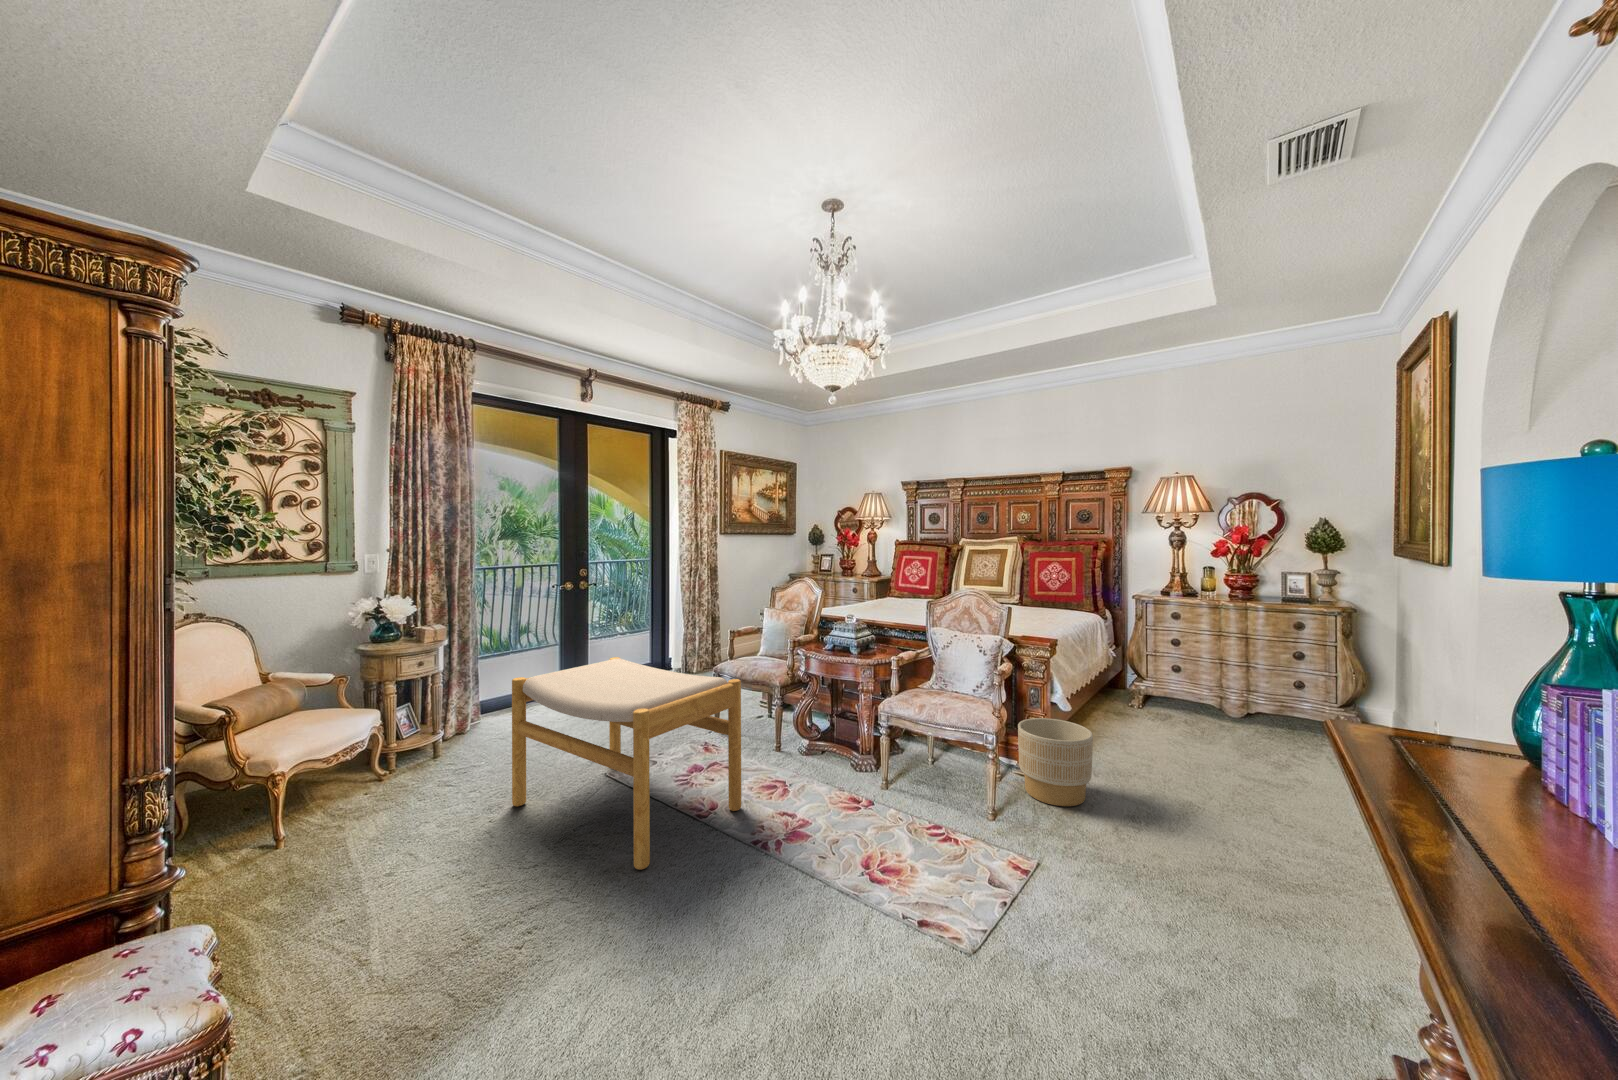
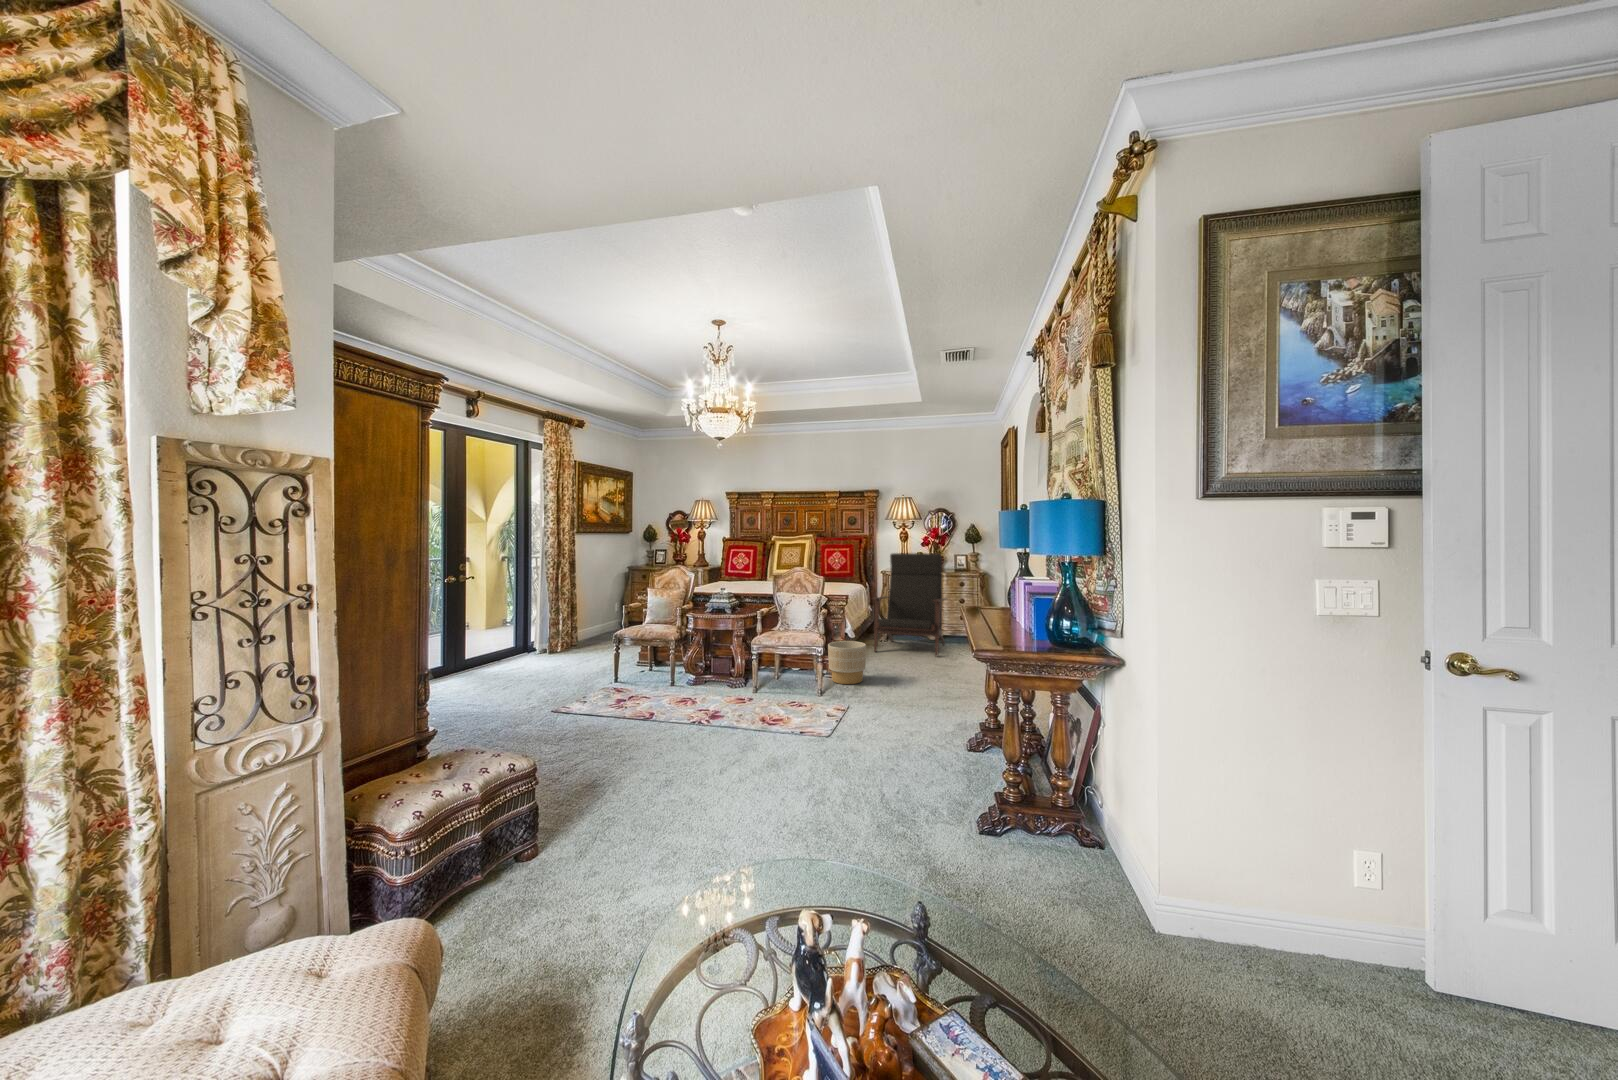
lounge chair: none [1111,567,1268,759] -> present [874,553,946,656]
footstool: present [512,657,741,870] -> none [510,627,677,736]

